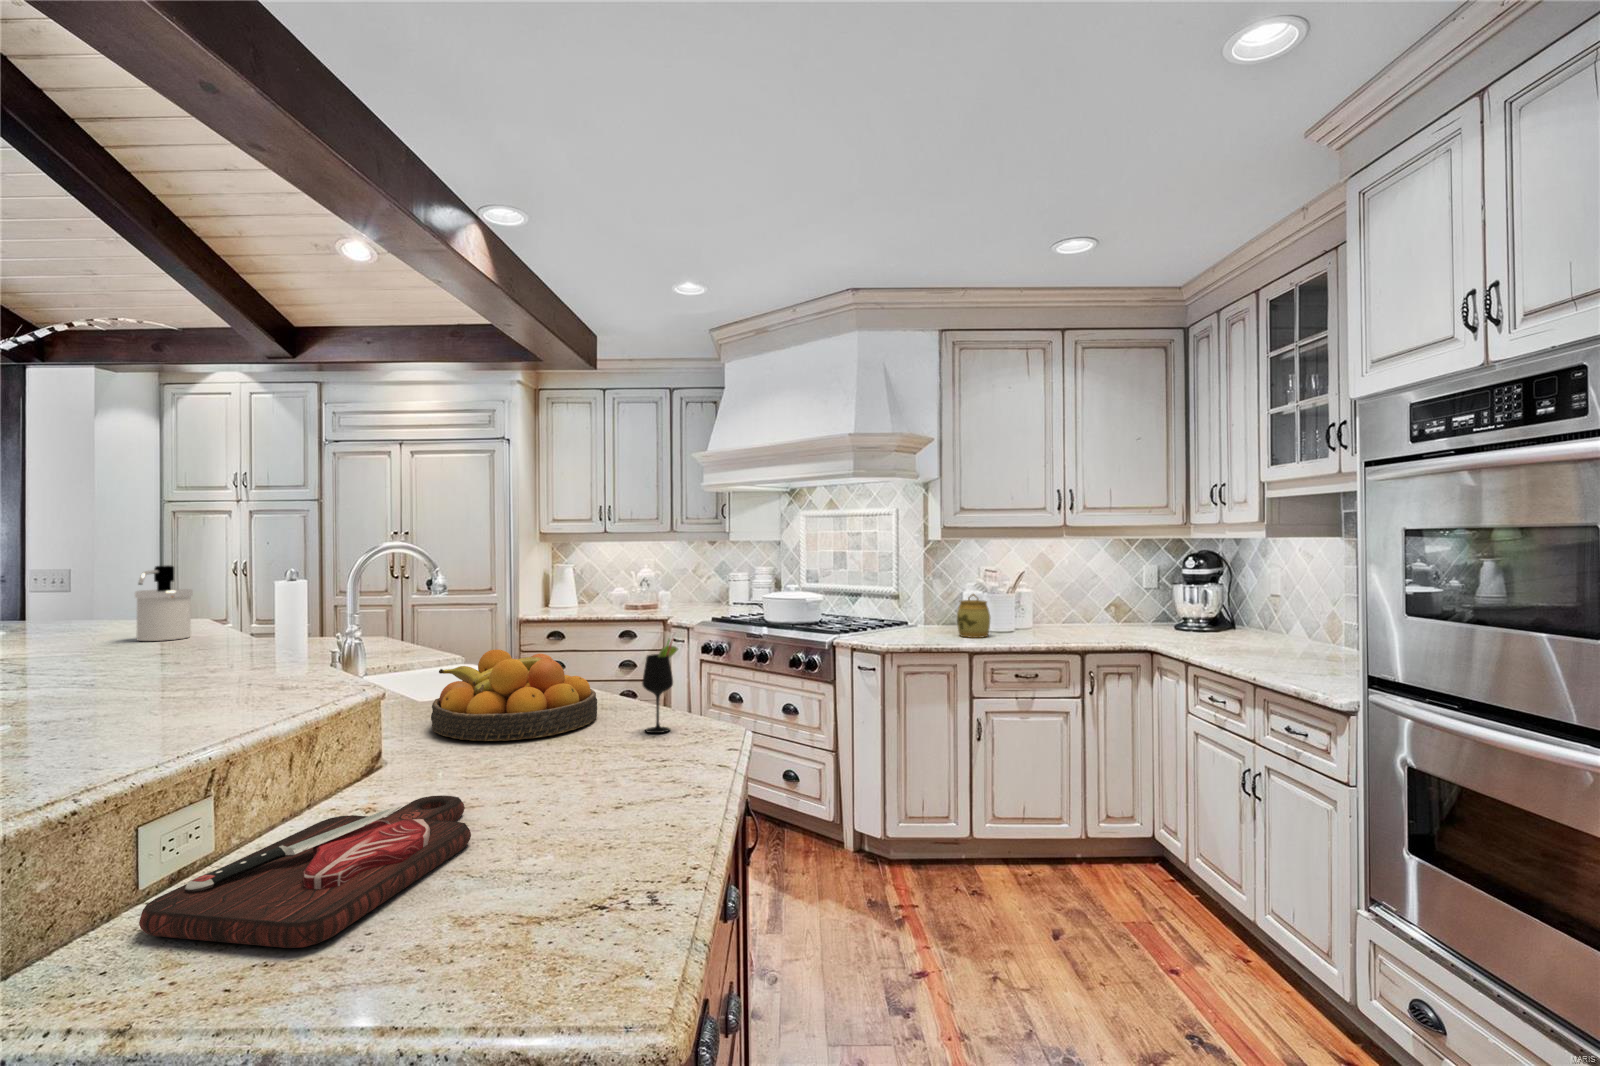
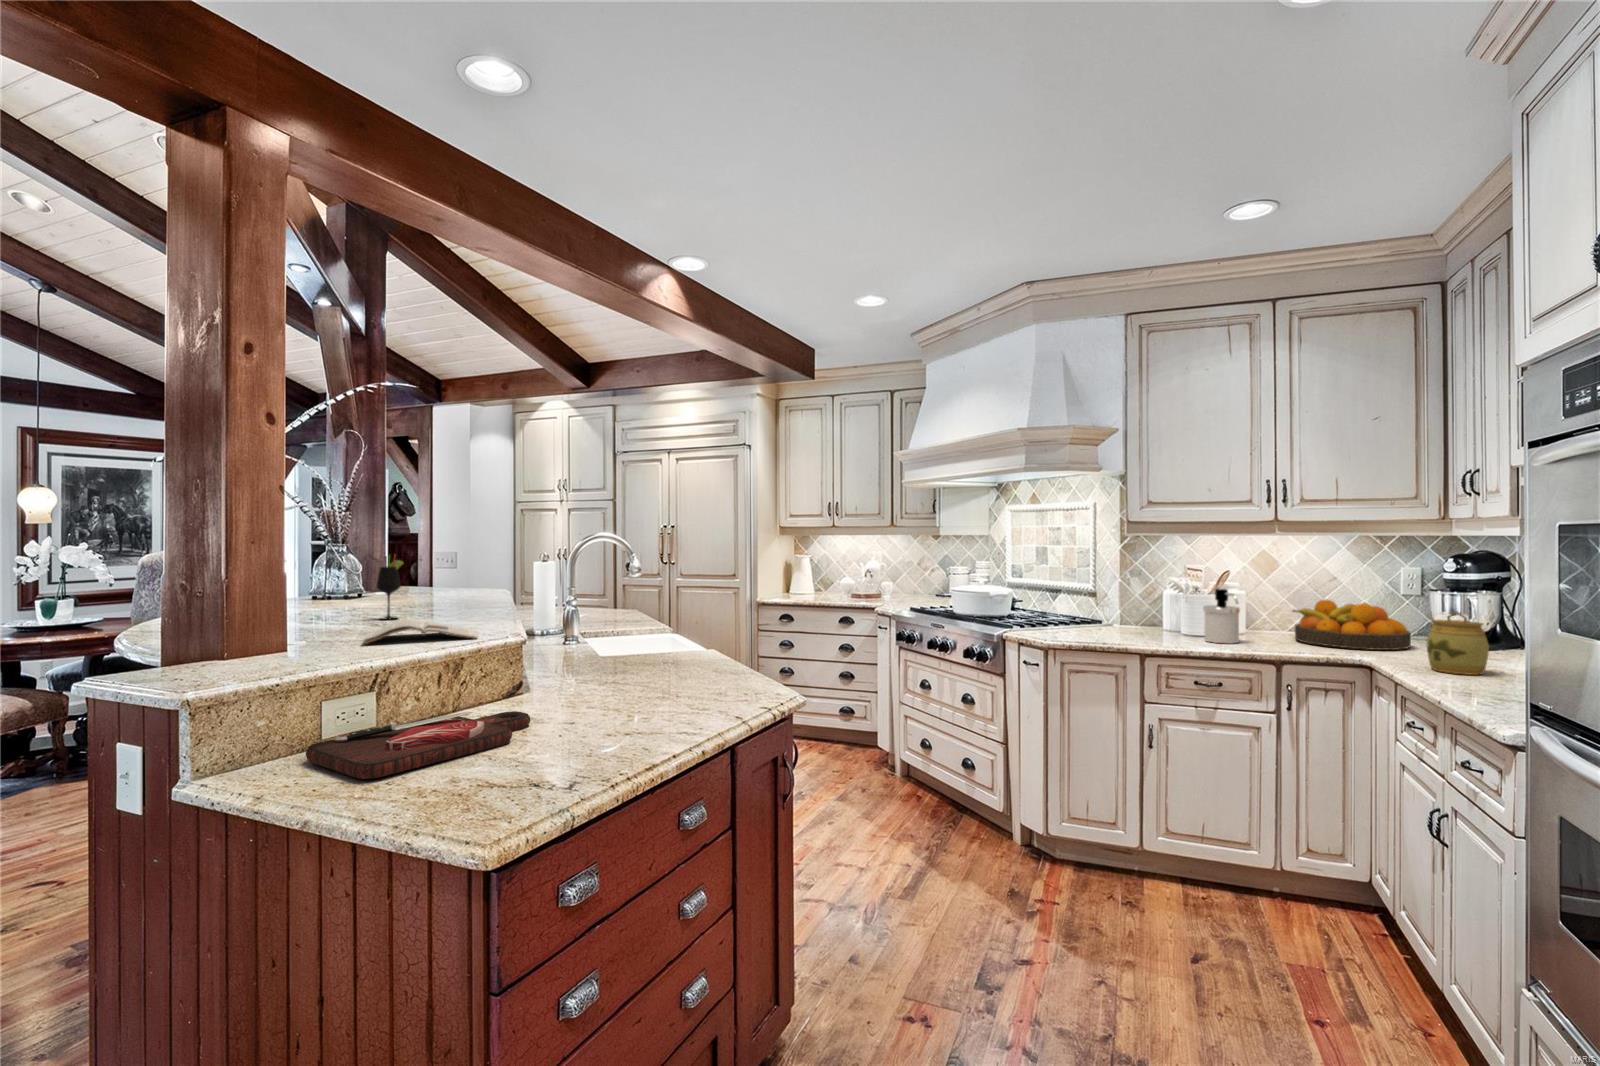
soap dispenser: present [135,565,193,641] -> present [1203,589,1240,644]
jar: present [957,594,990,638] -> present [1426,611,1489,675]
wine glass: present [642,639,678,733] -> present [377,555,403,620]
fruit bowl: present [431,649,597,741] -> present [1293,600,1411,650]
magazine: none [110,674,322,722] -> present [363,619,477,644]

